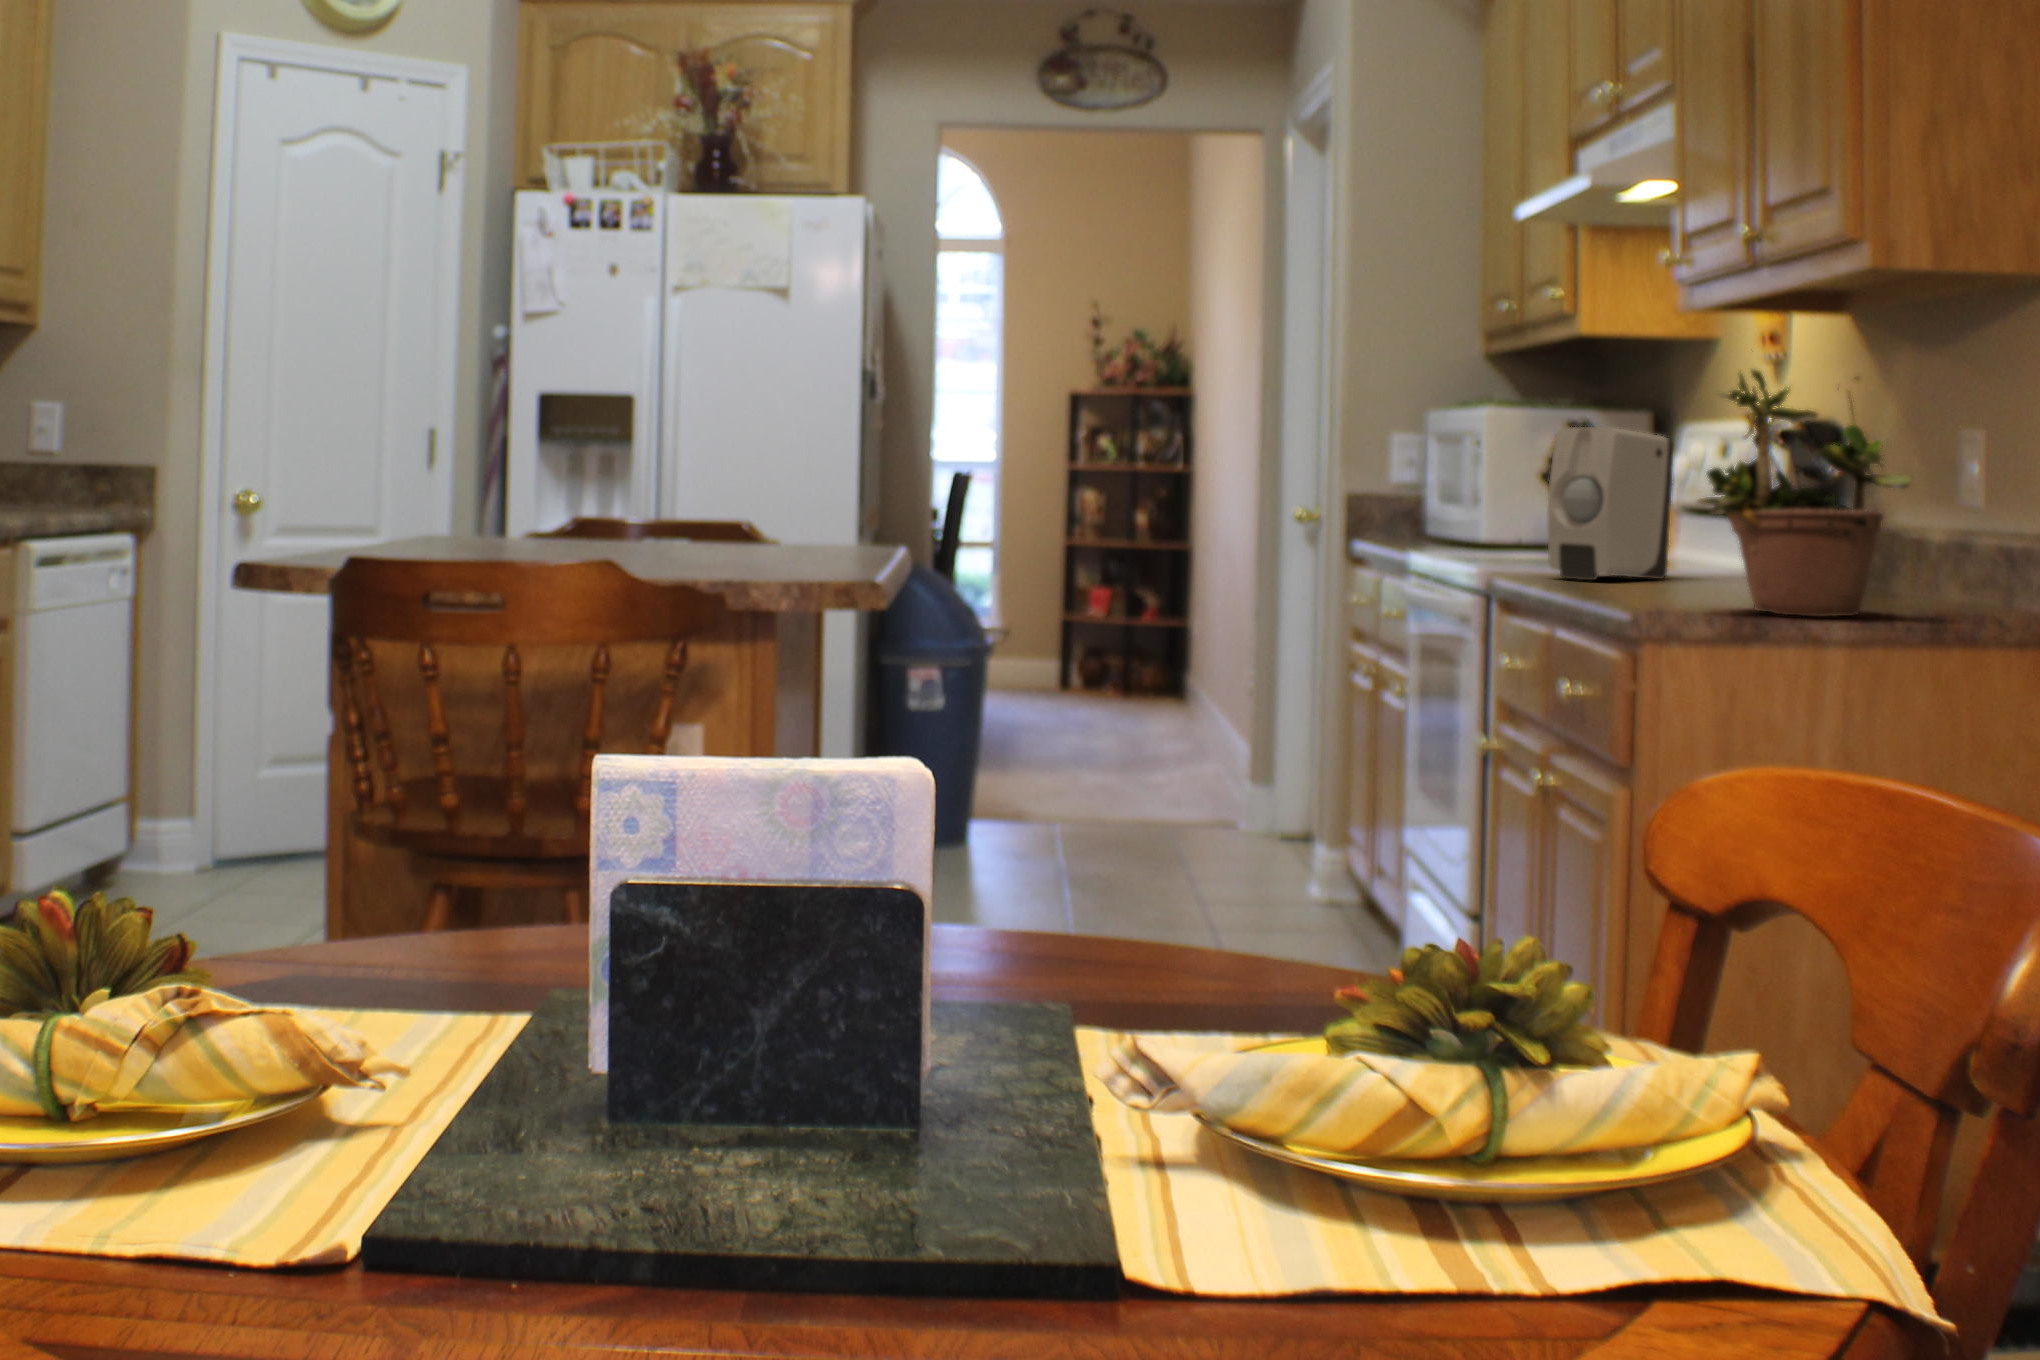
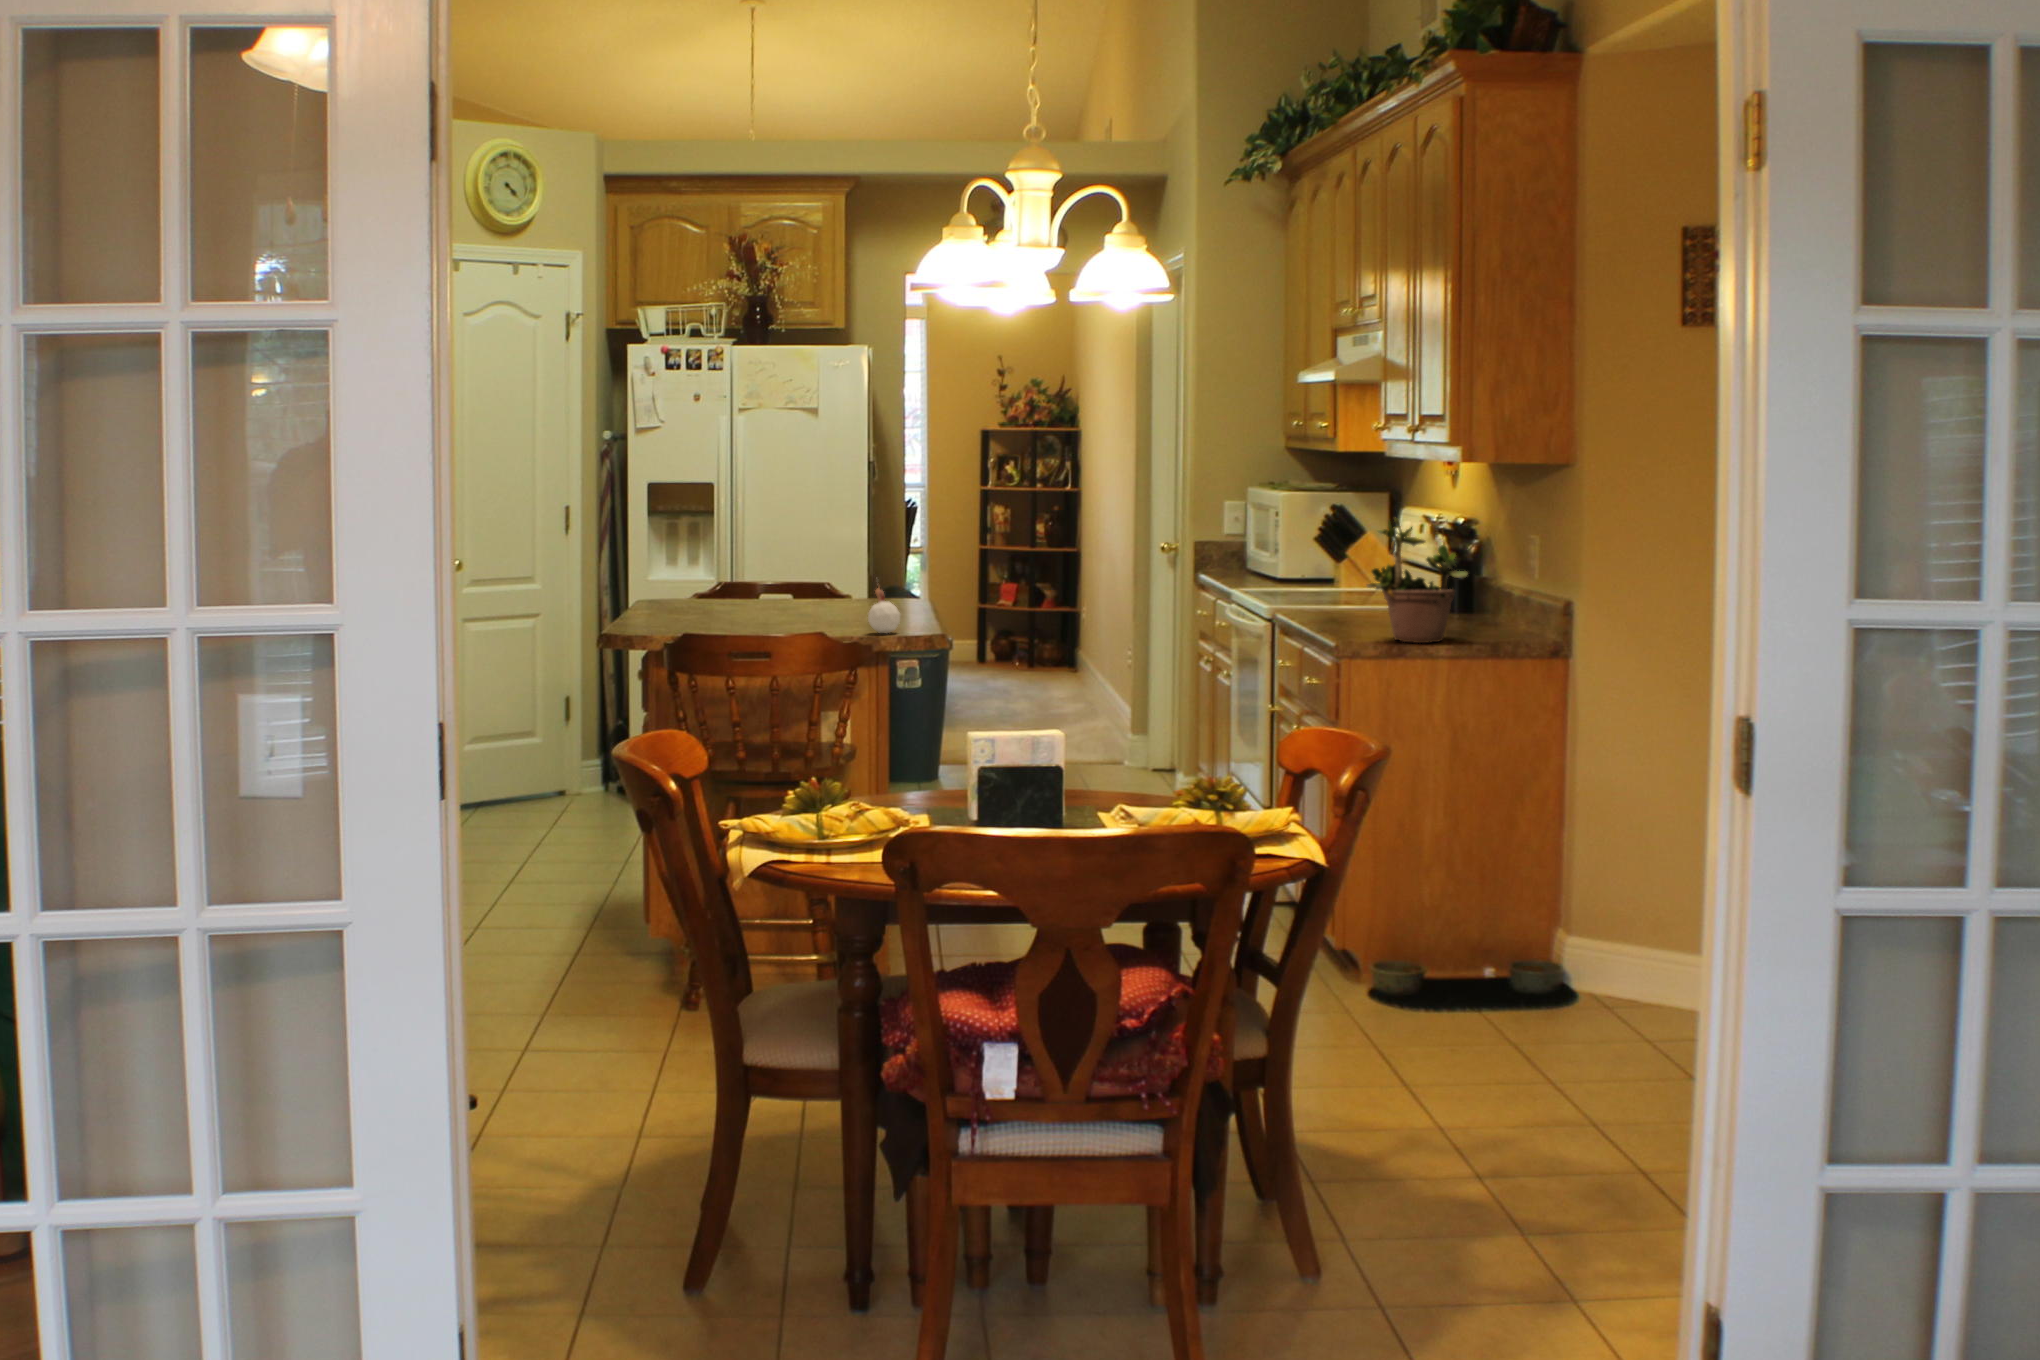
soap dispenser: present [1548,427,1674,580] -> none [1305,530,1375,616]
candle: none [718,460,779,566] -> present [868,586,901,633]

